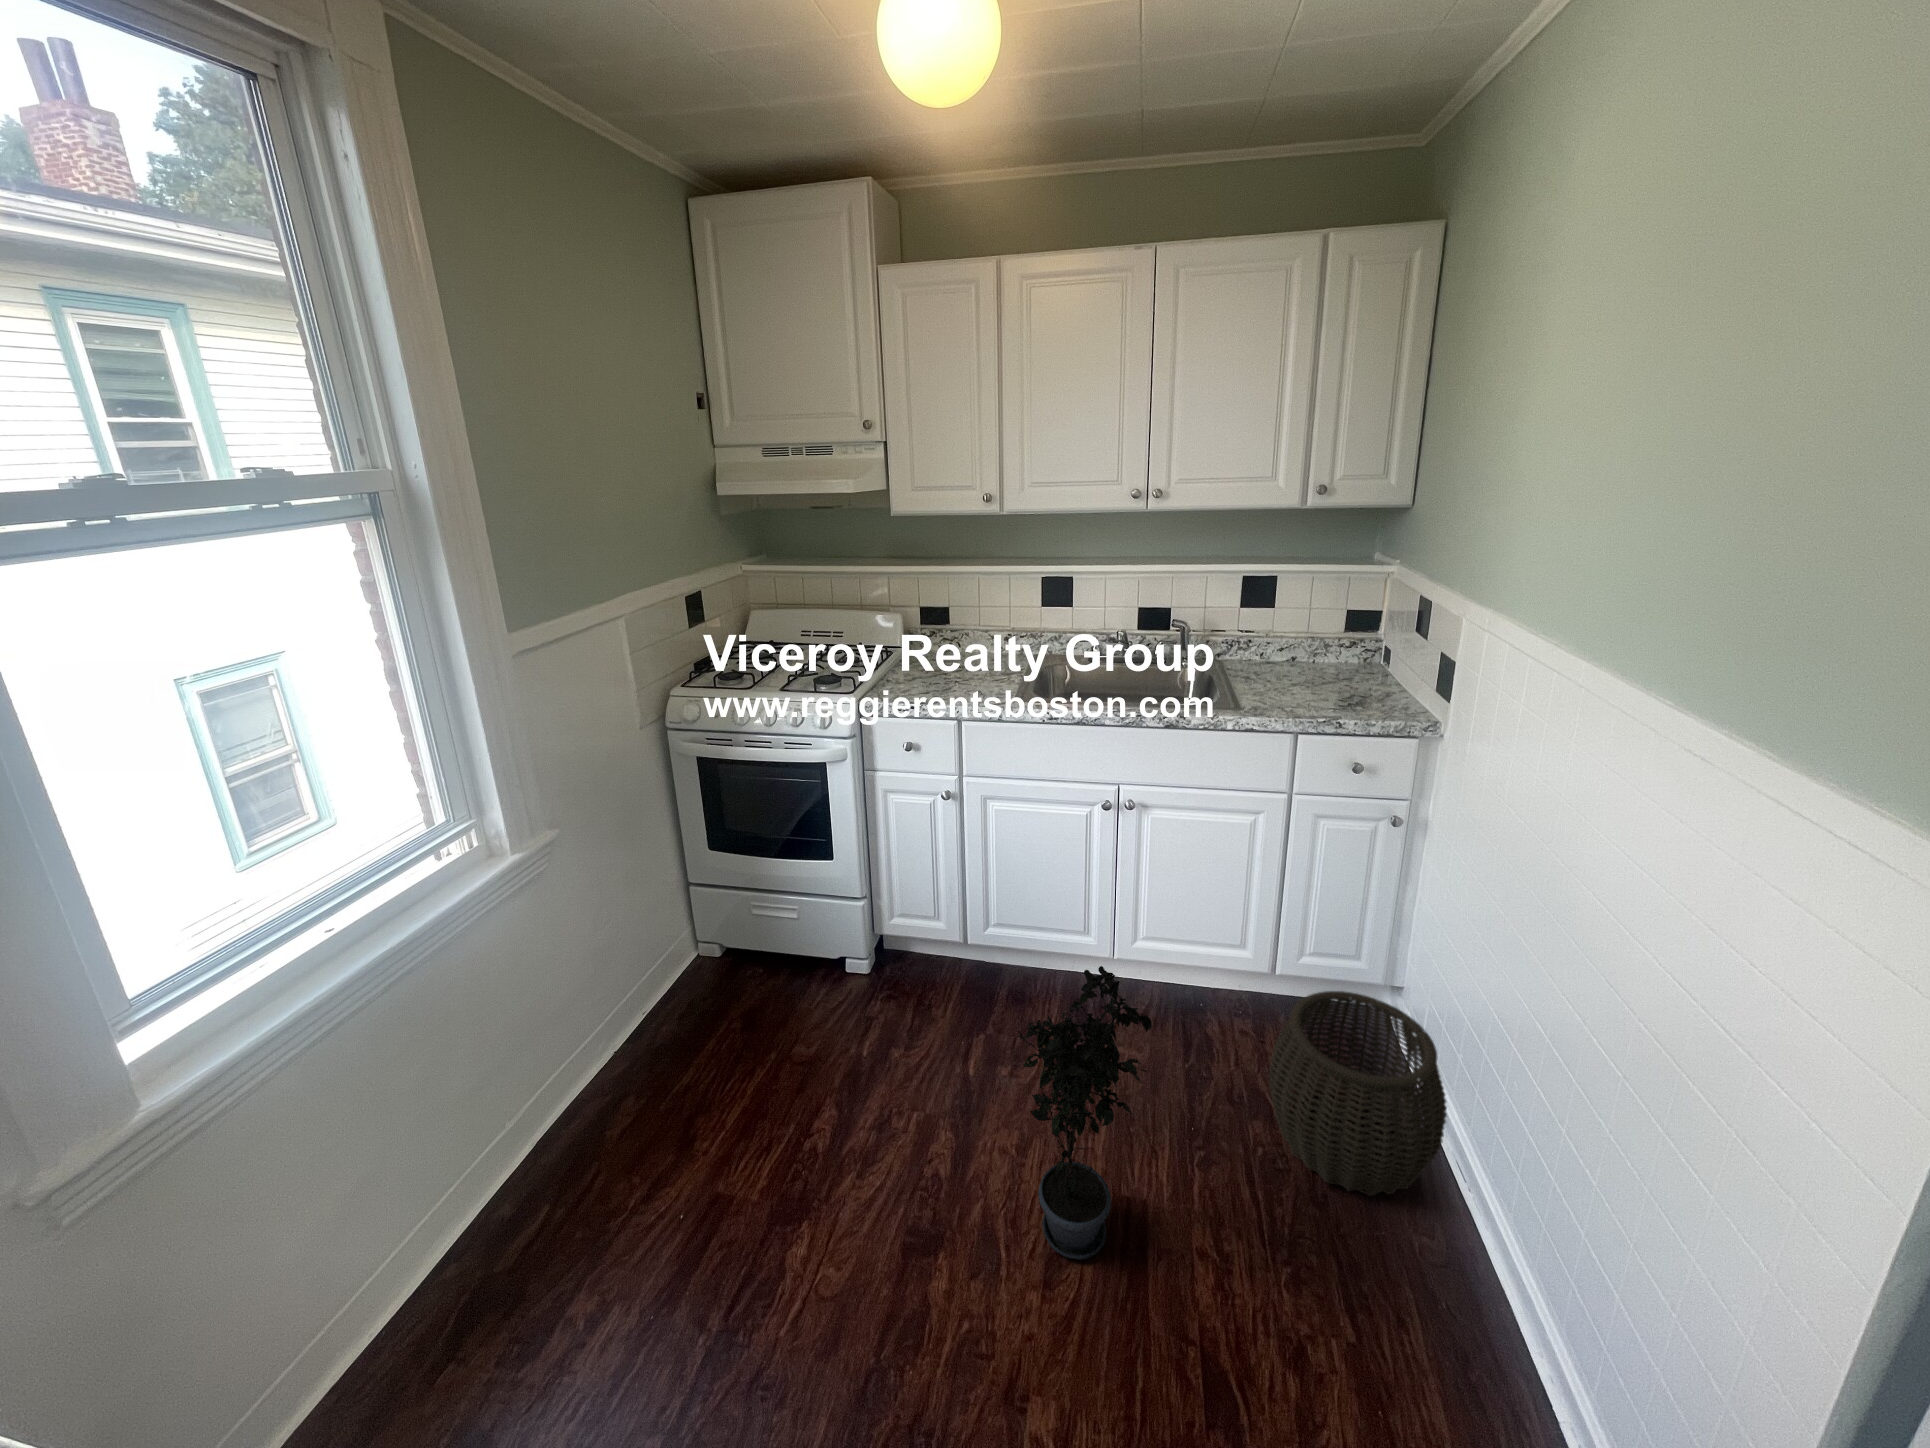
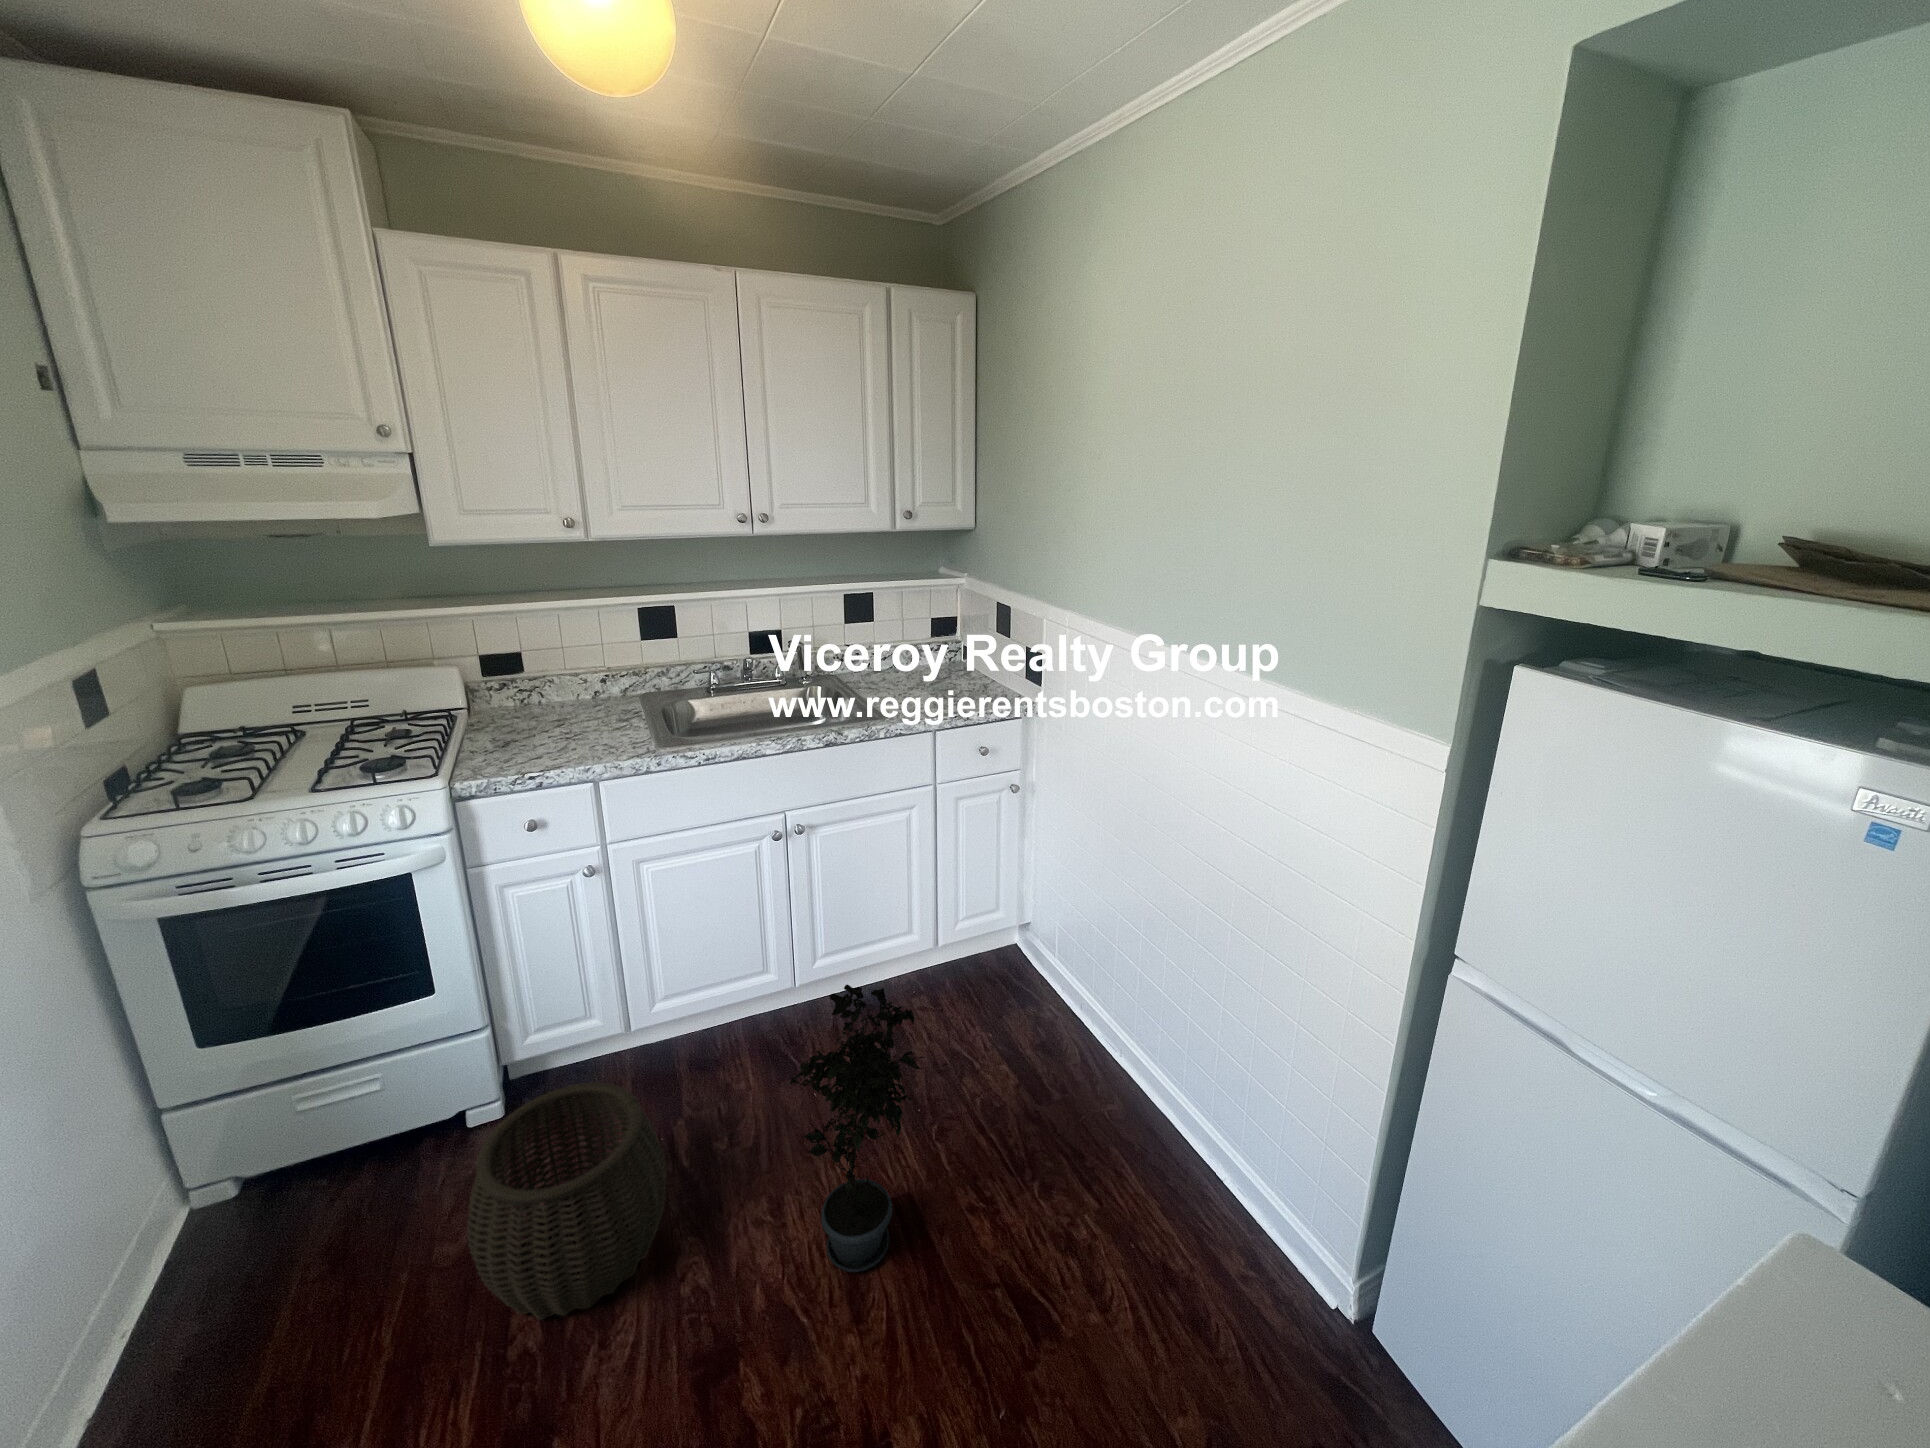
woven basket: present [1269,991,1447,1196] -> present [467,1083,667,1319]

